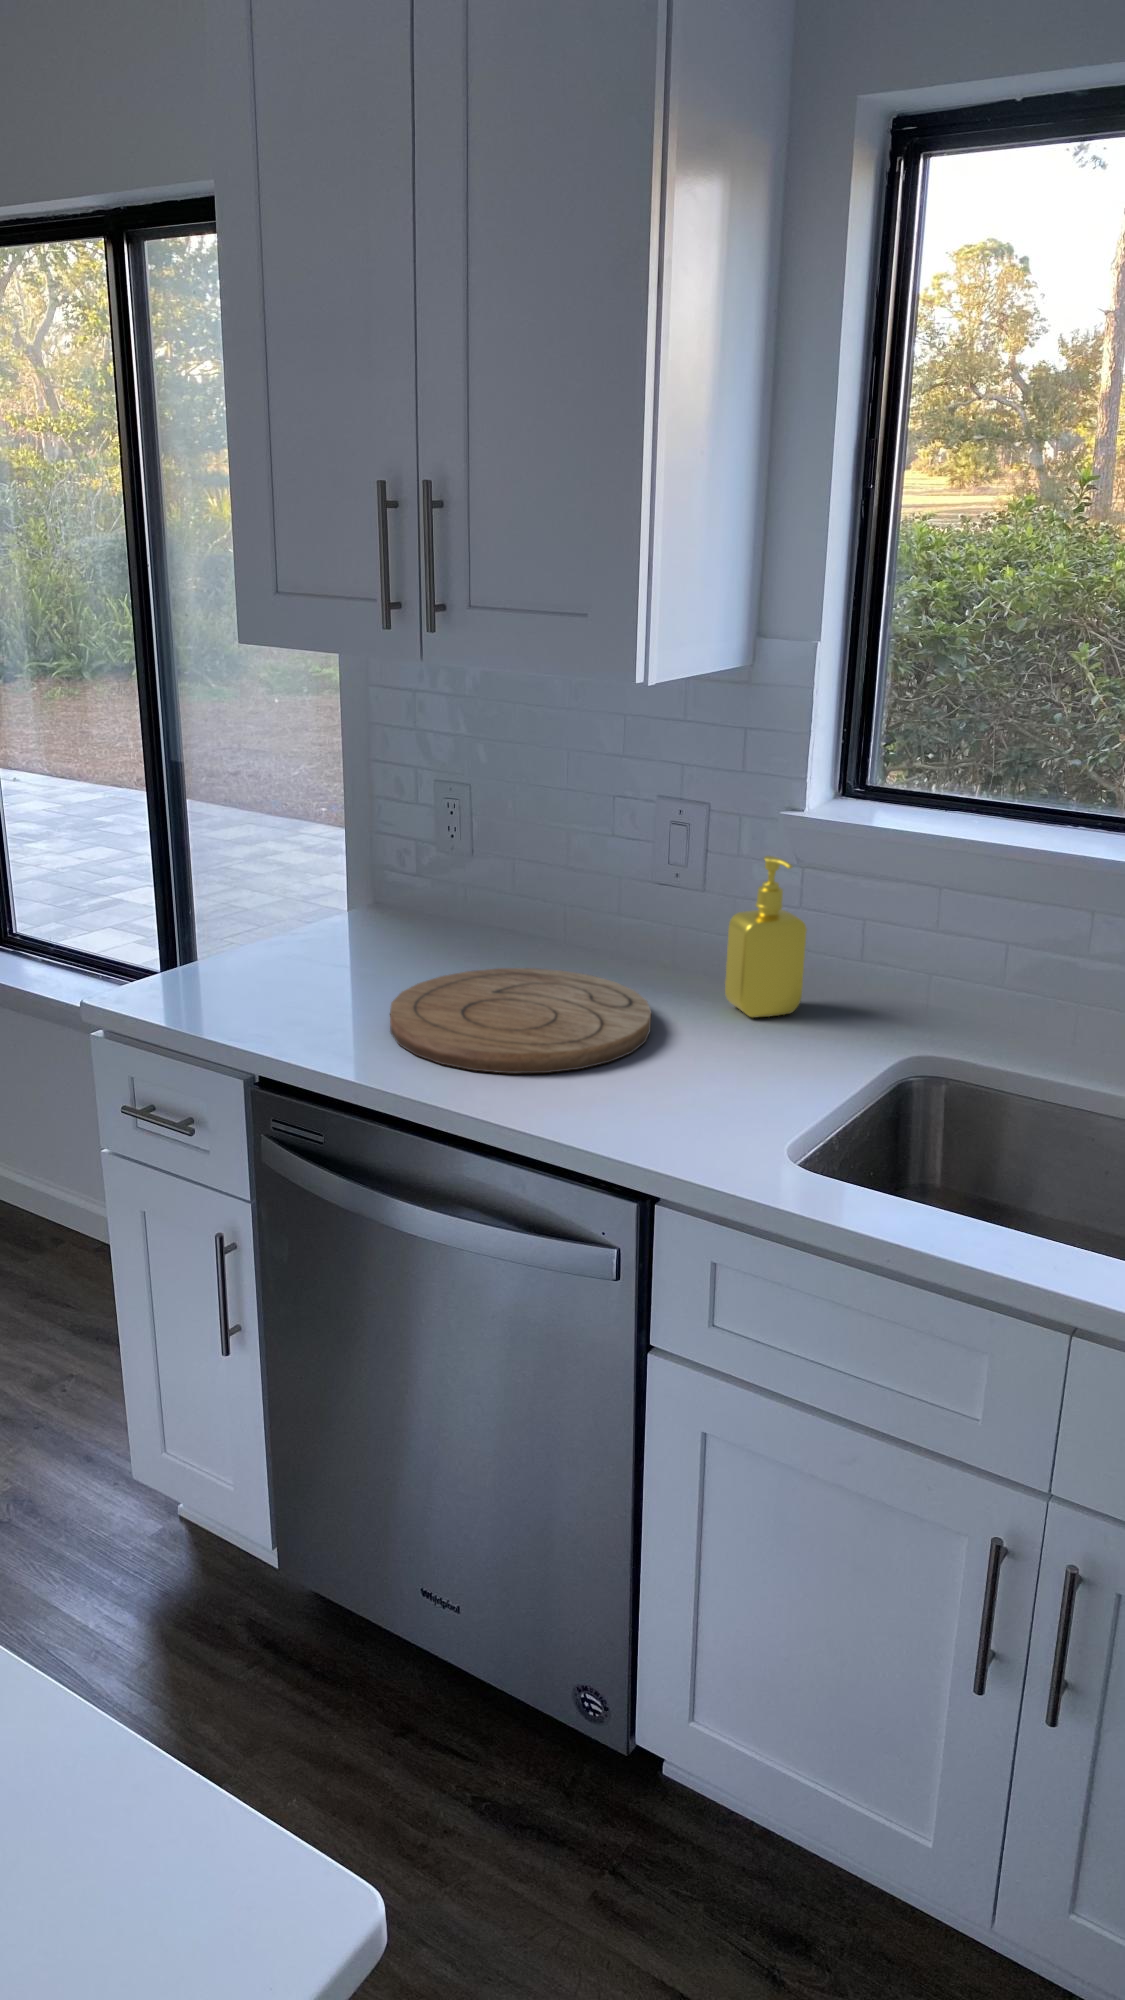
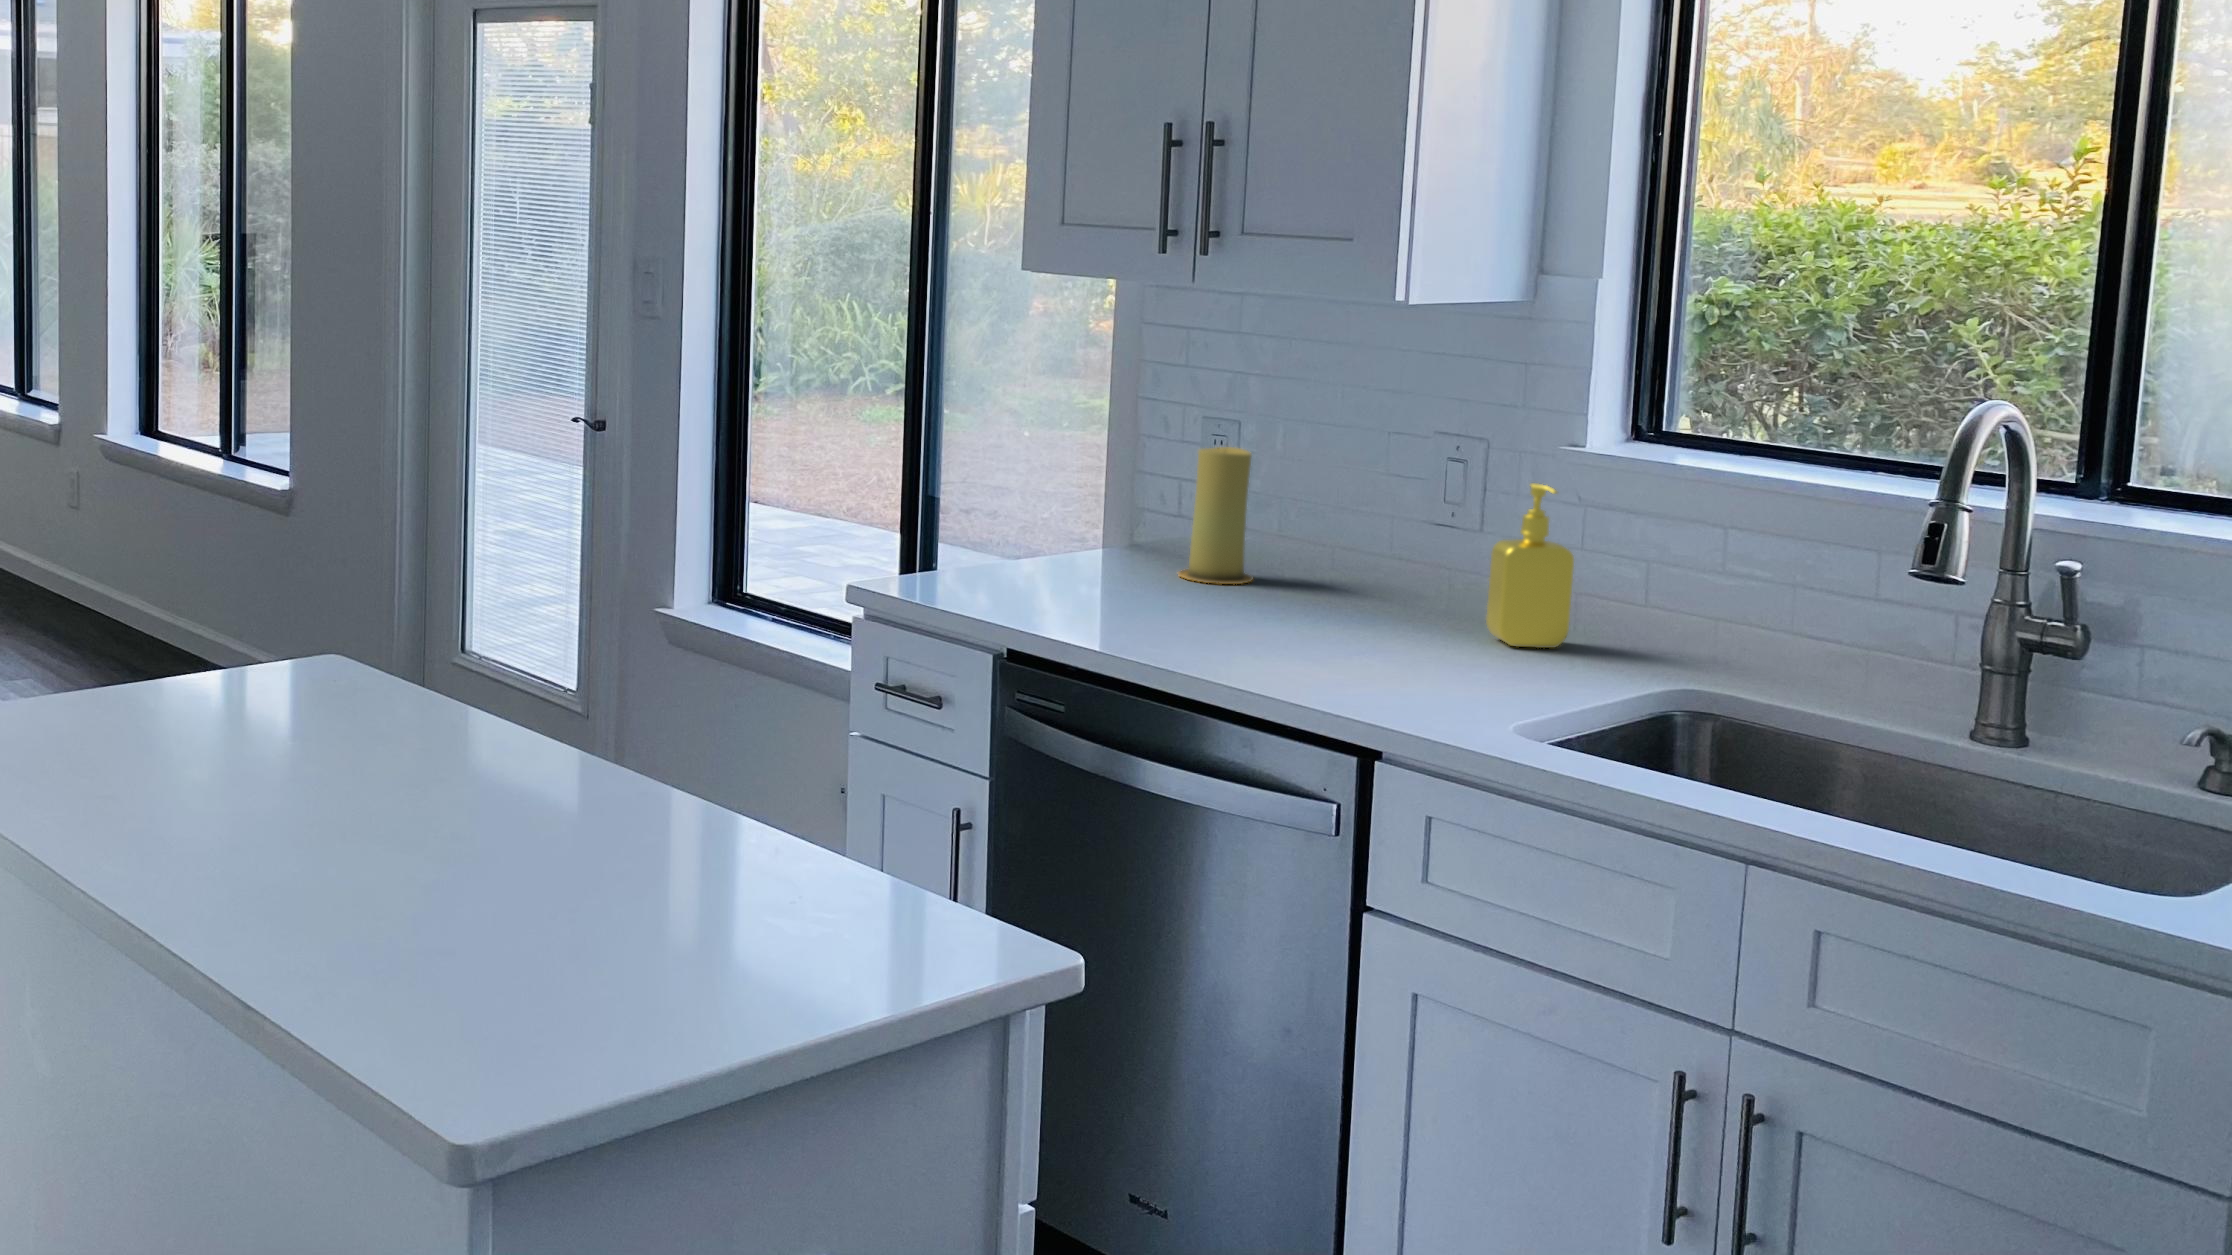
candle: none [421,816,494,955] -> present [1178,447,1253,584]
cutting board: present [390,968,651,1074] -> none [1138,586,1401,659]

